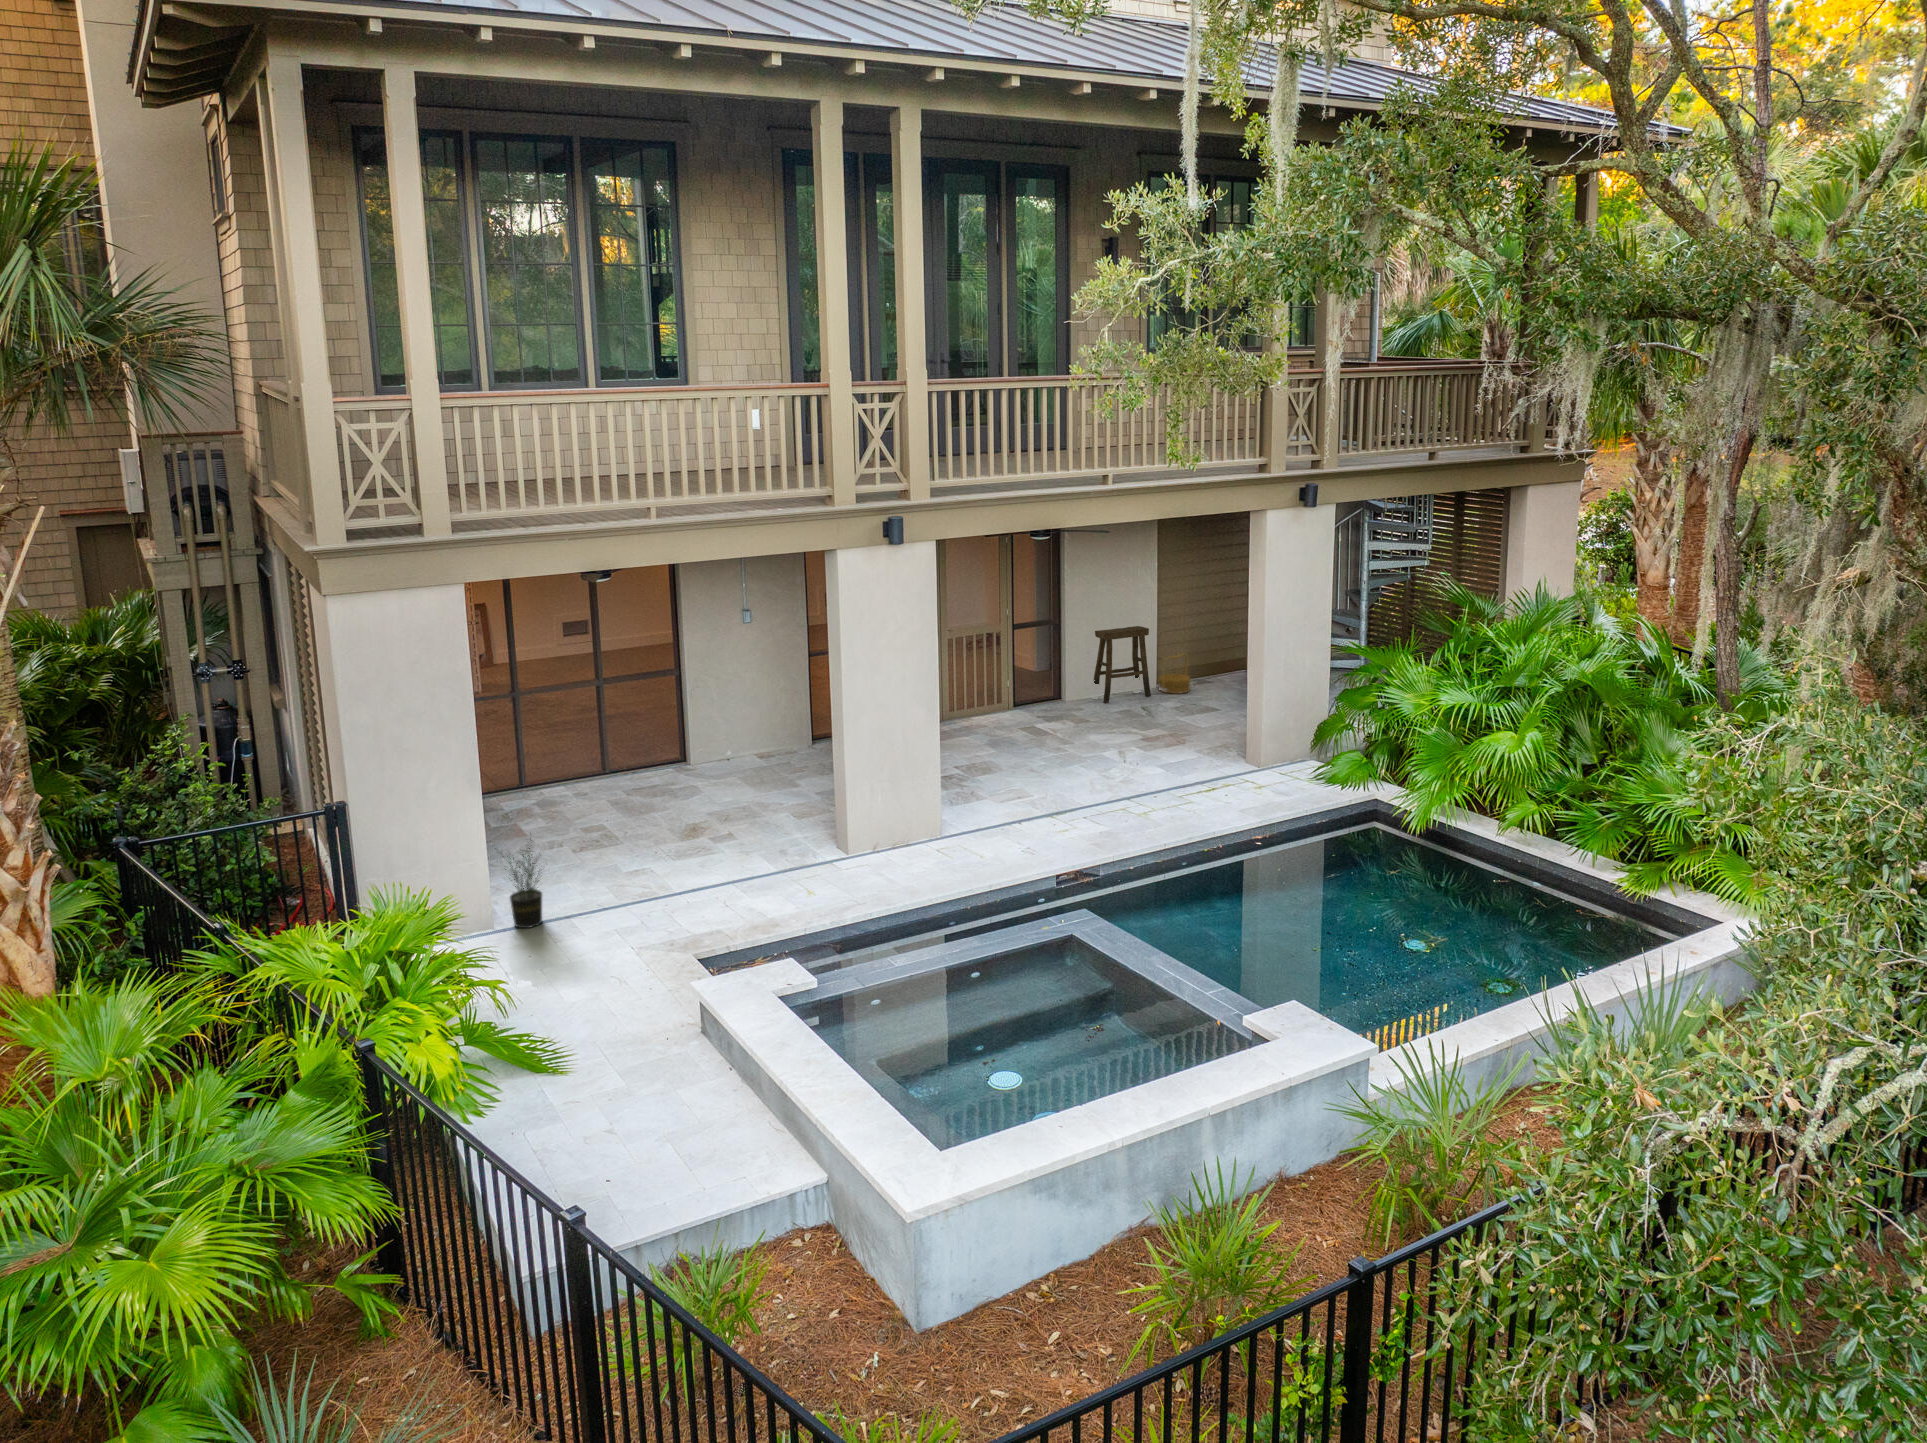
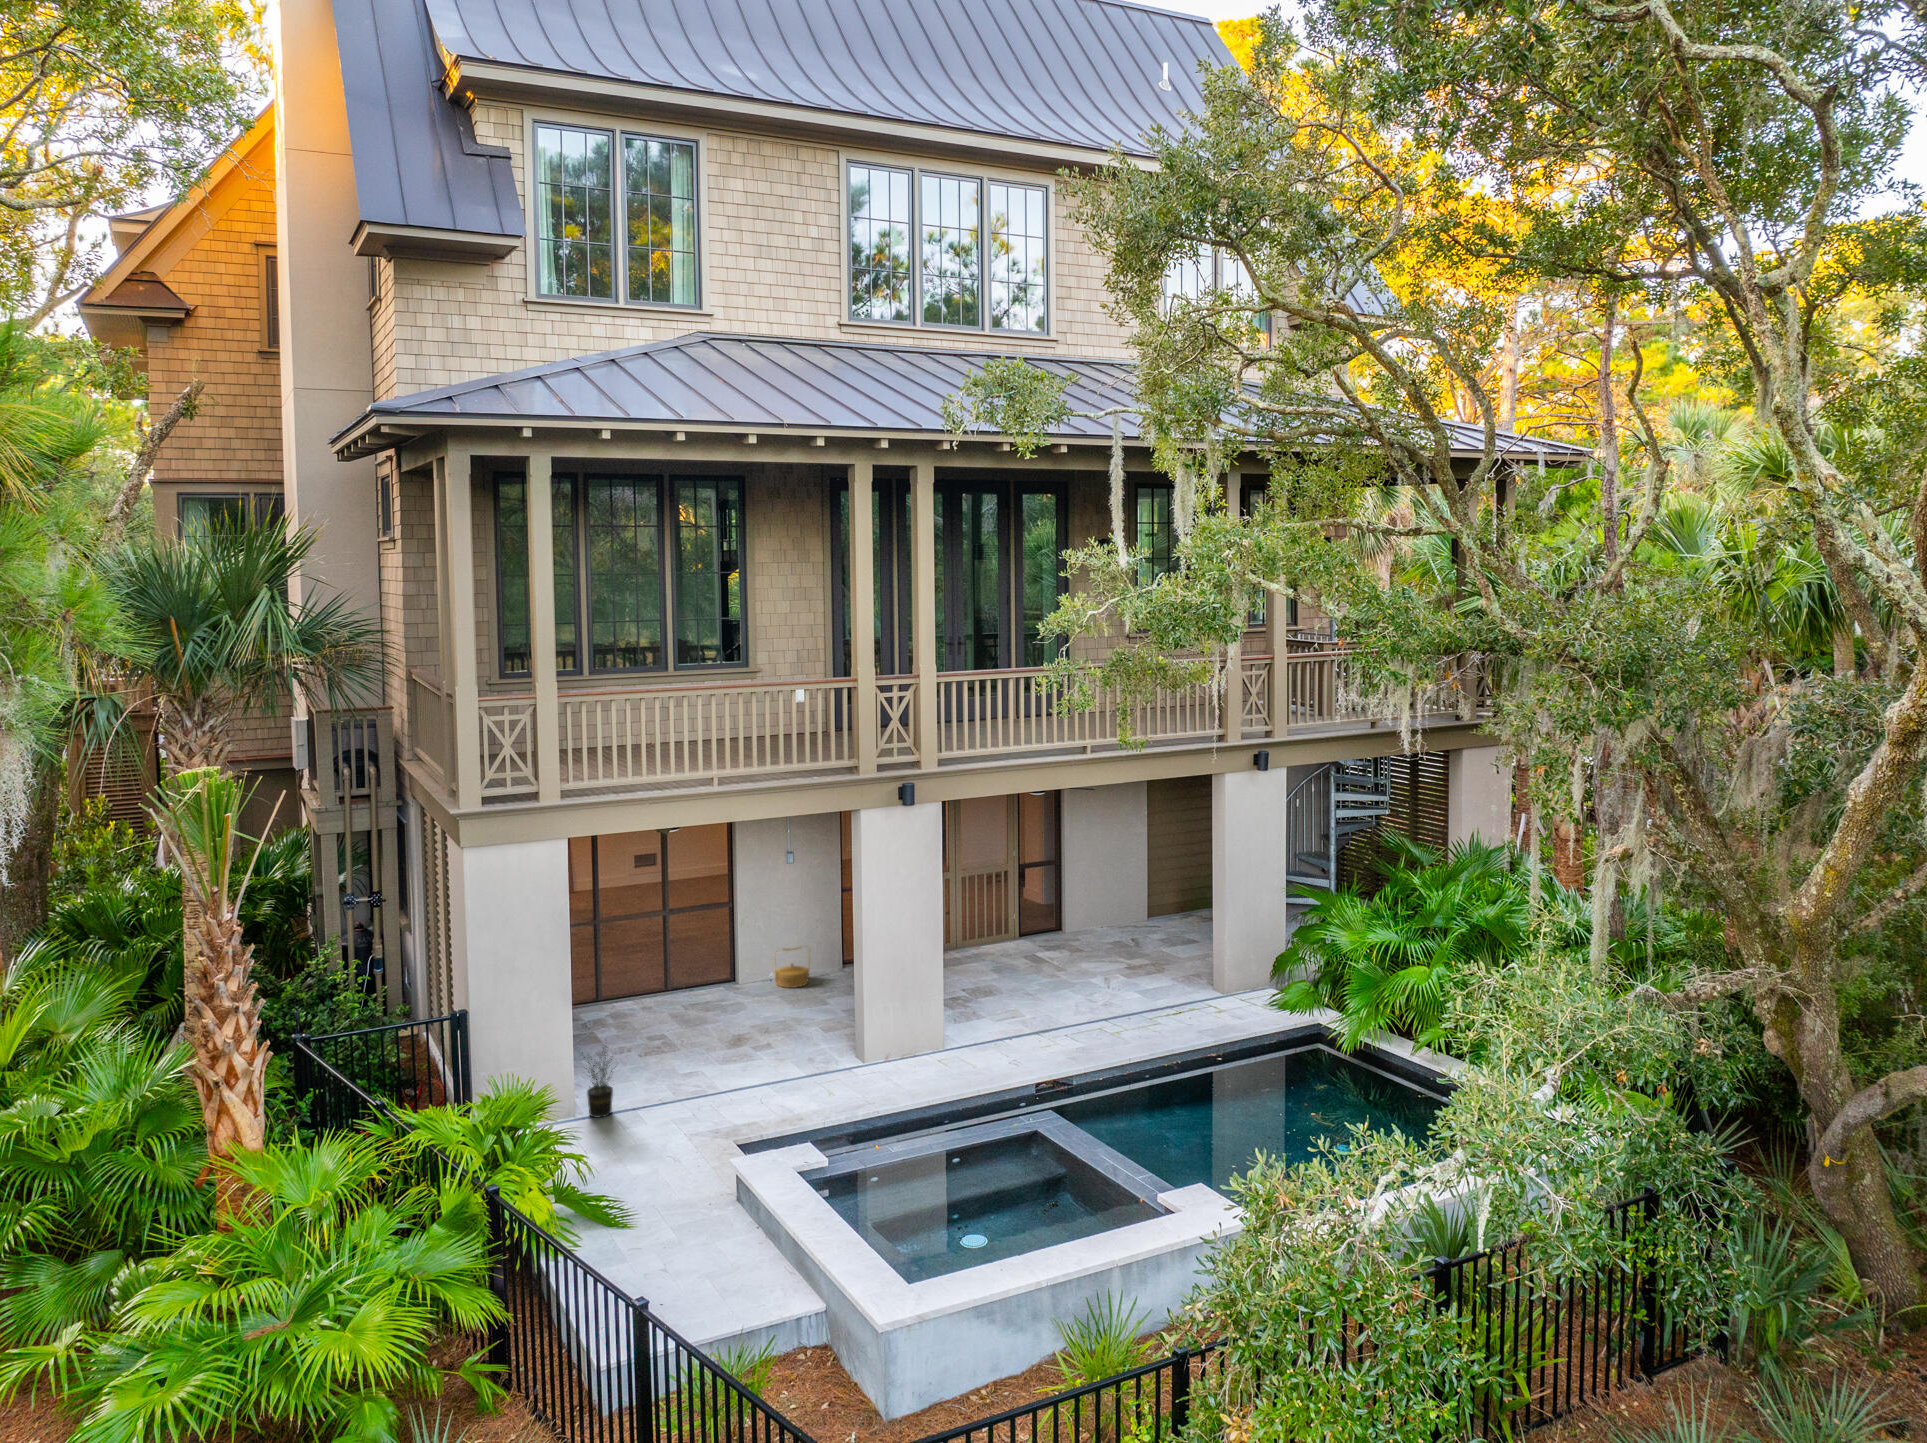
stool: present [1094,626,1151,703] -> none [1086,866,1138,934]
woven basket: present [1159,653,1191,694] -> present [774,946,810,988]

